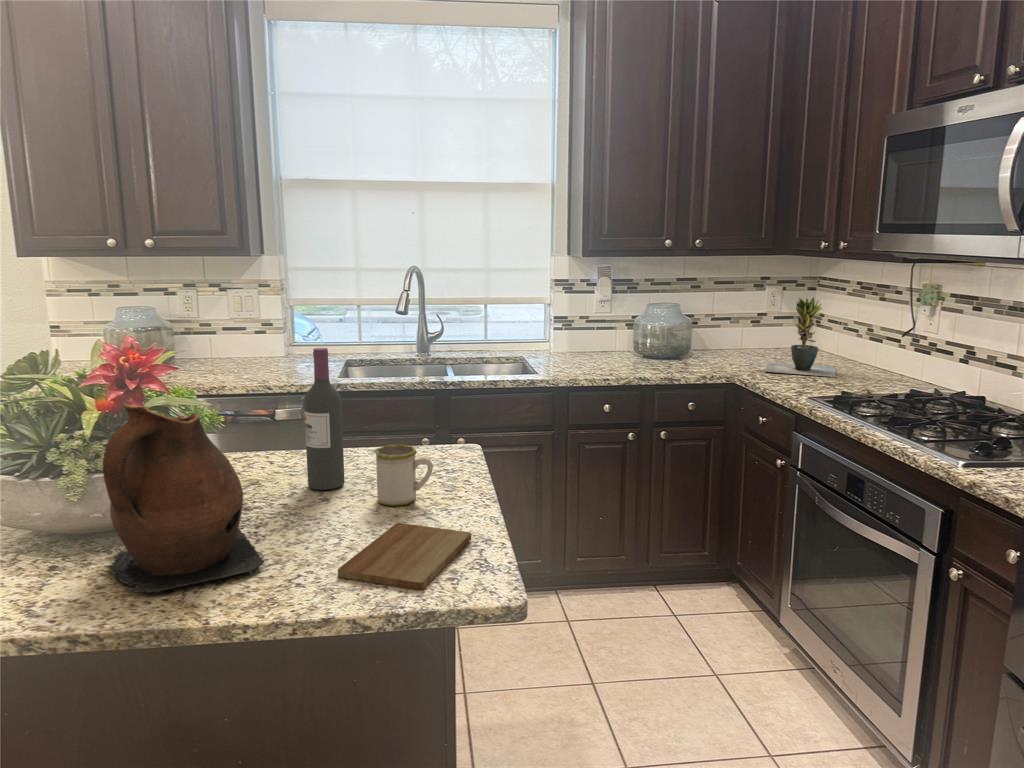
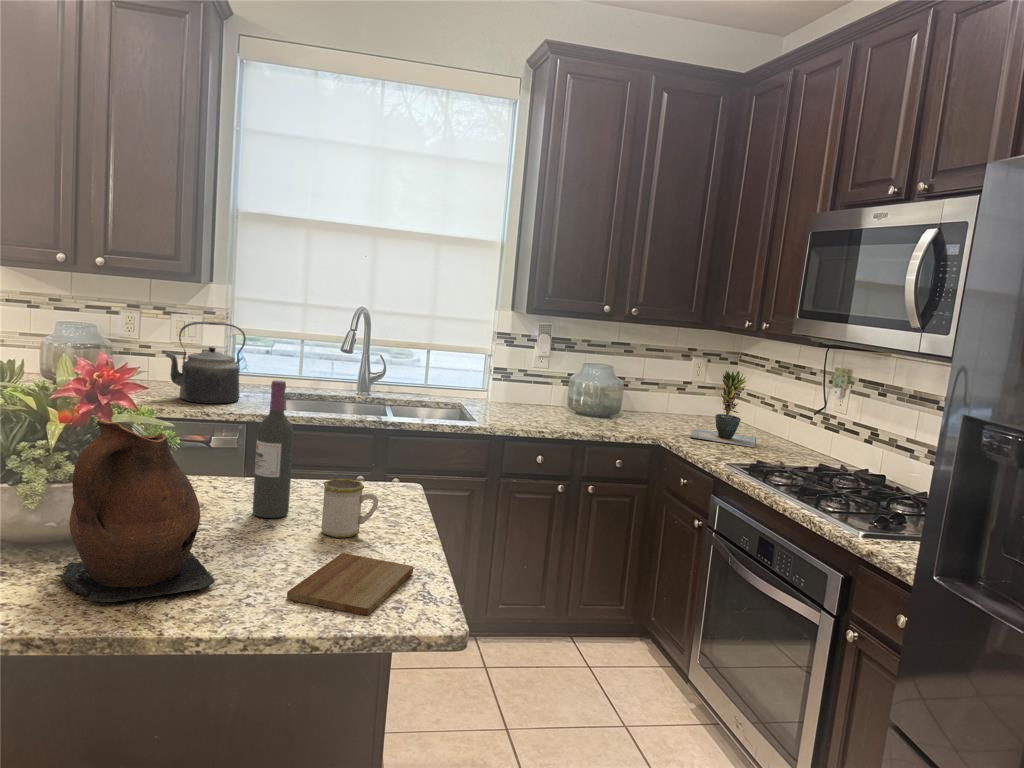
kettle: none [226,295,302,377] -> present [166,322,246,404]

